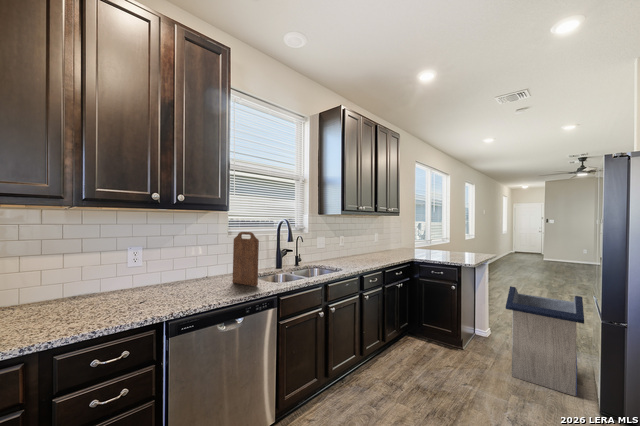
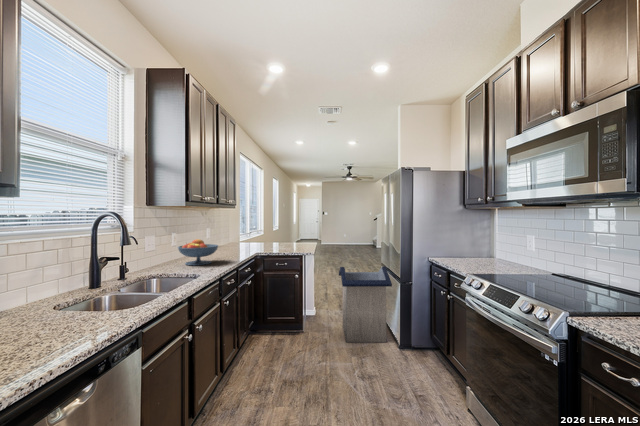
cutting board: present [233,232,259,286] -> none [27,233,92,327]
fruit bowl: none [339,242,370,263] -> present [178,239,218,265]

